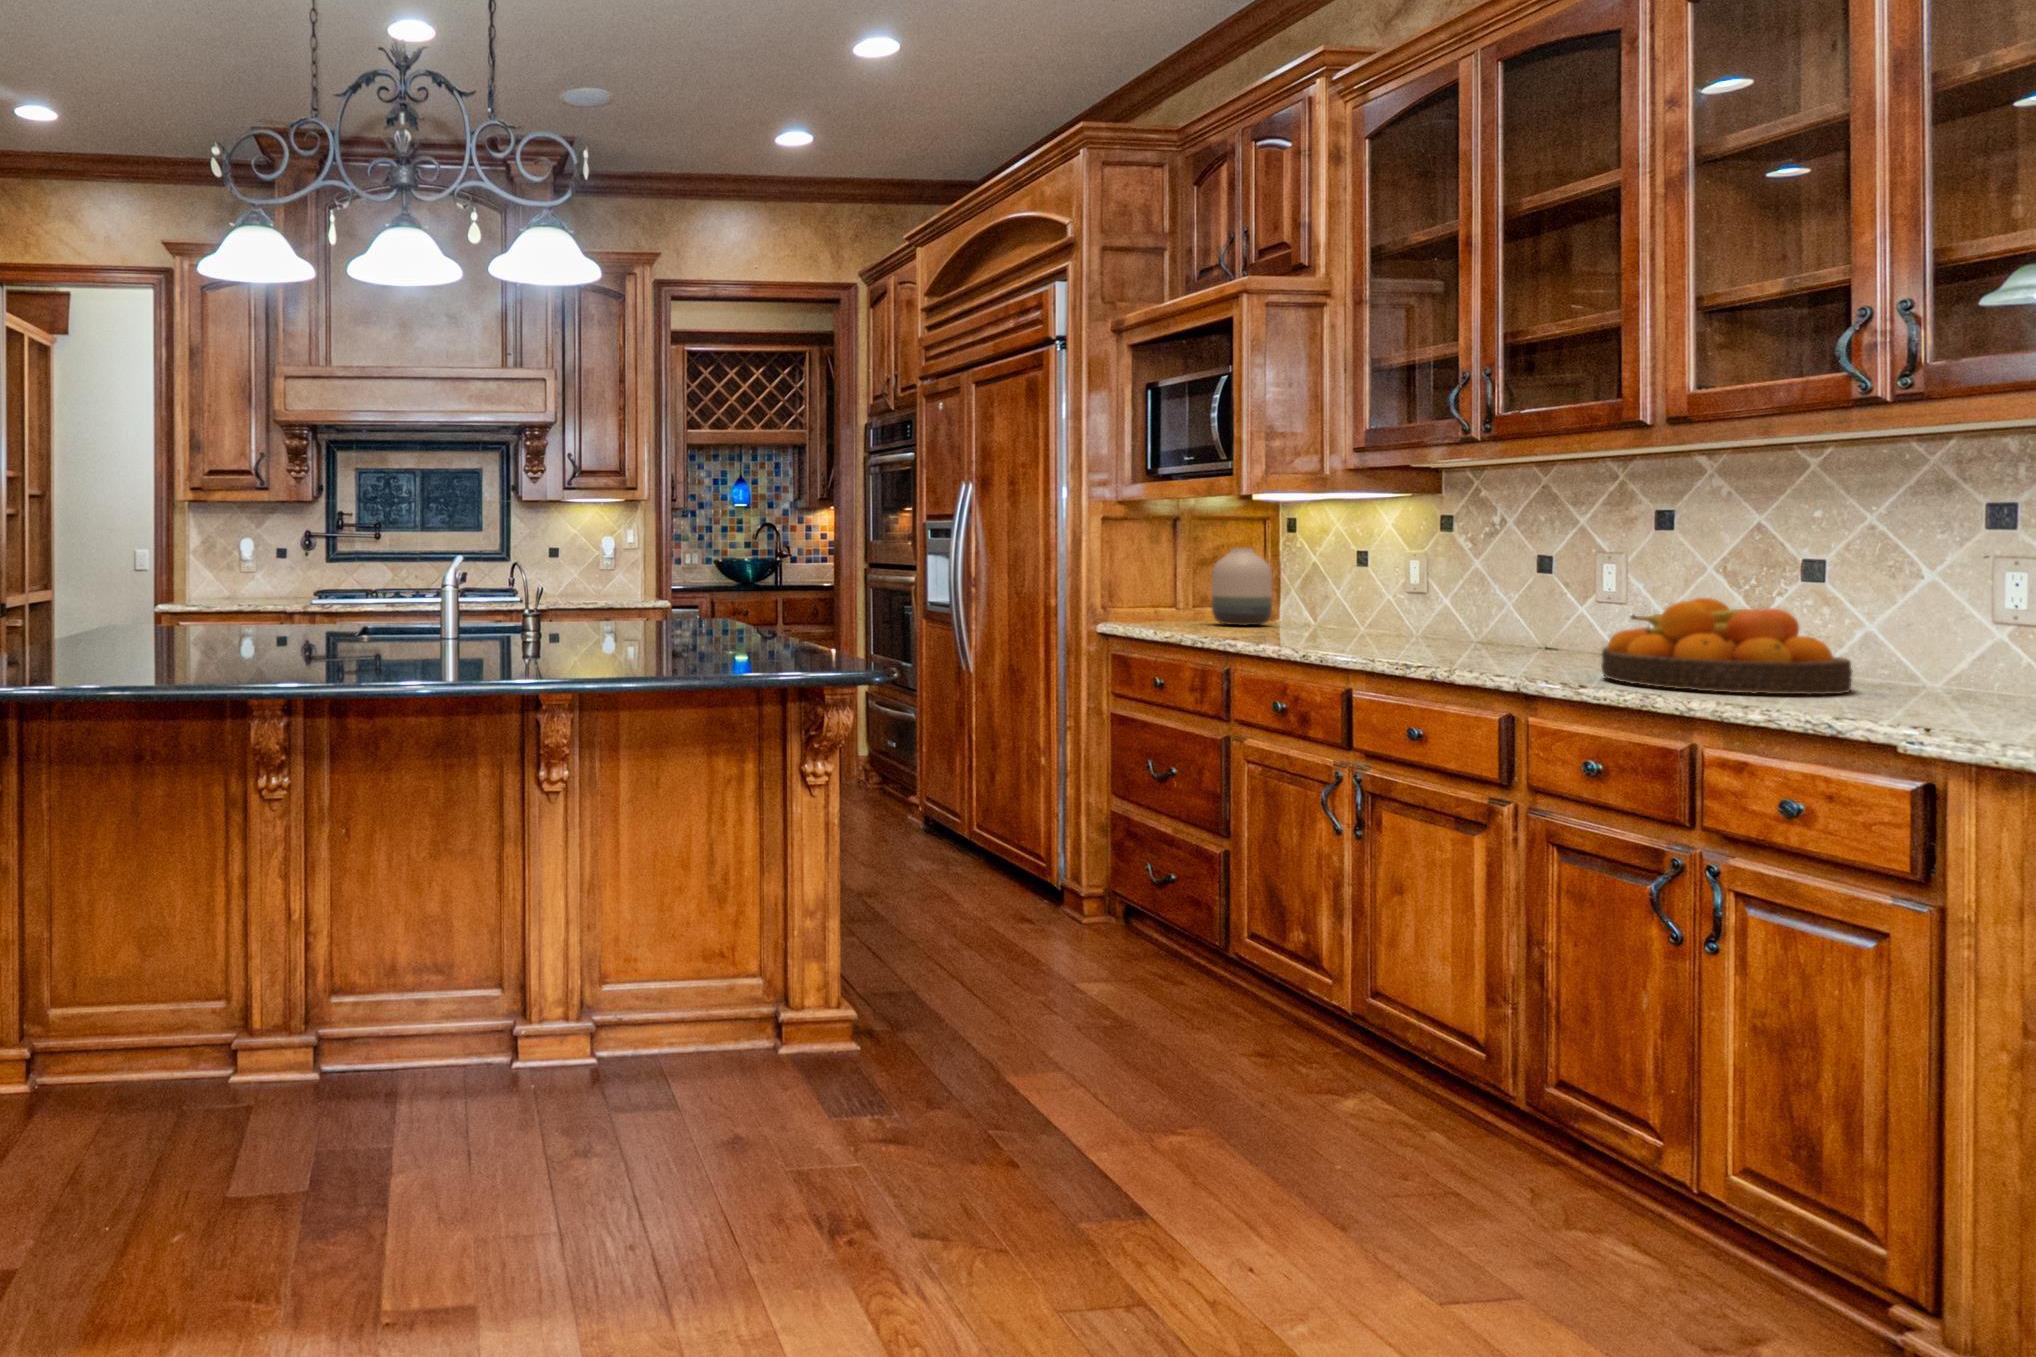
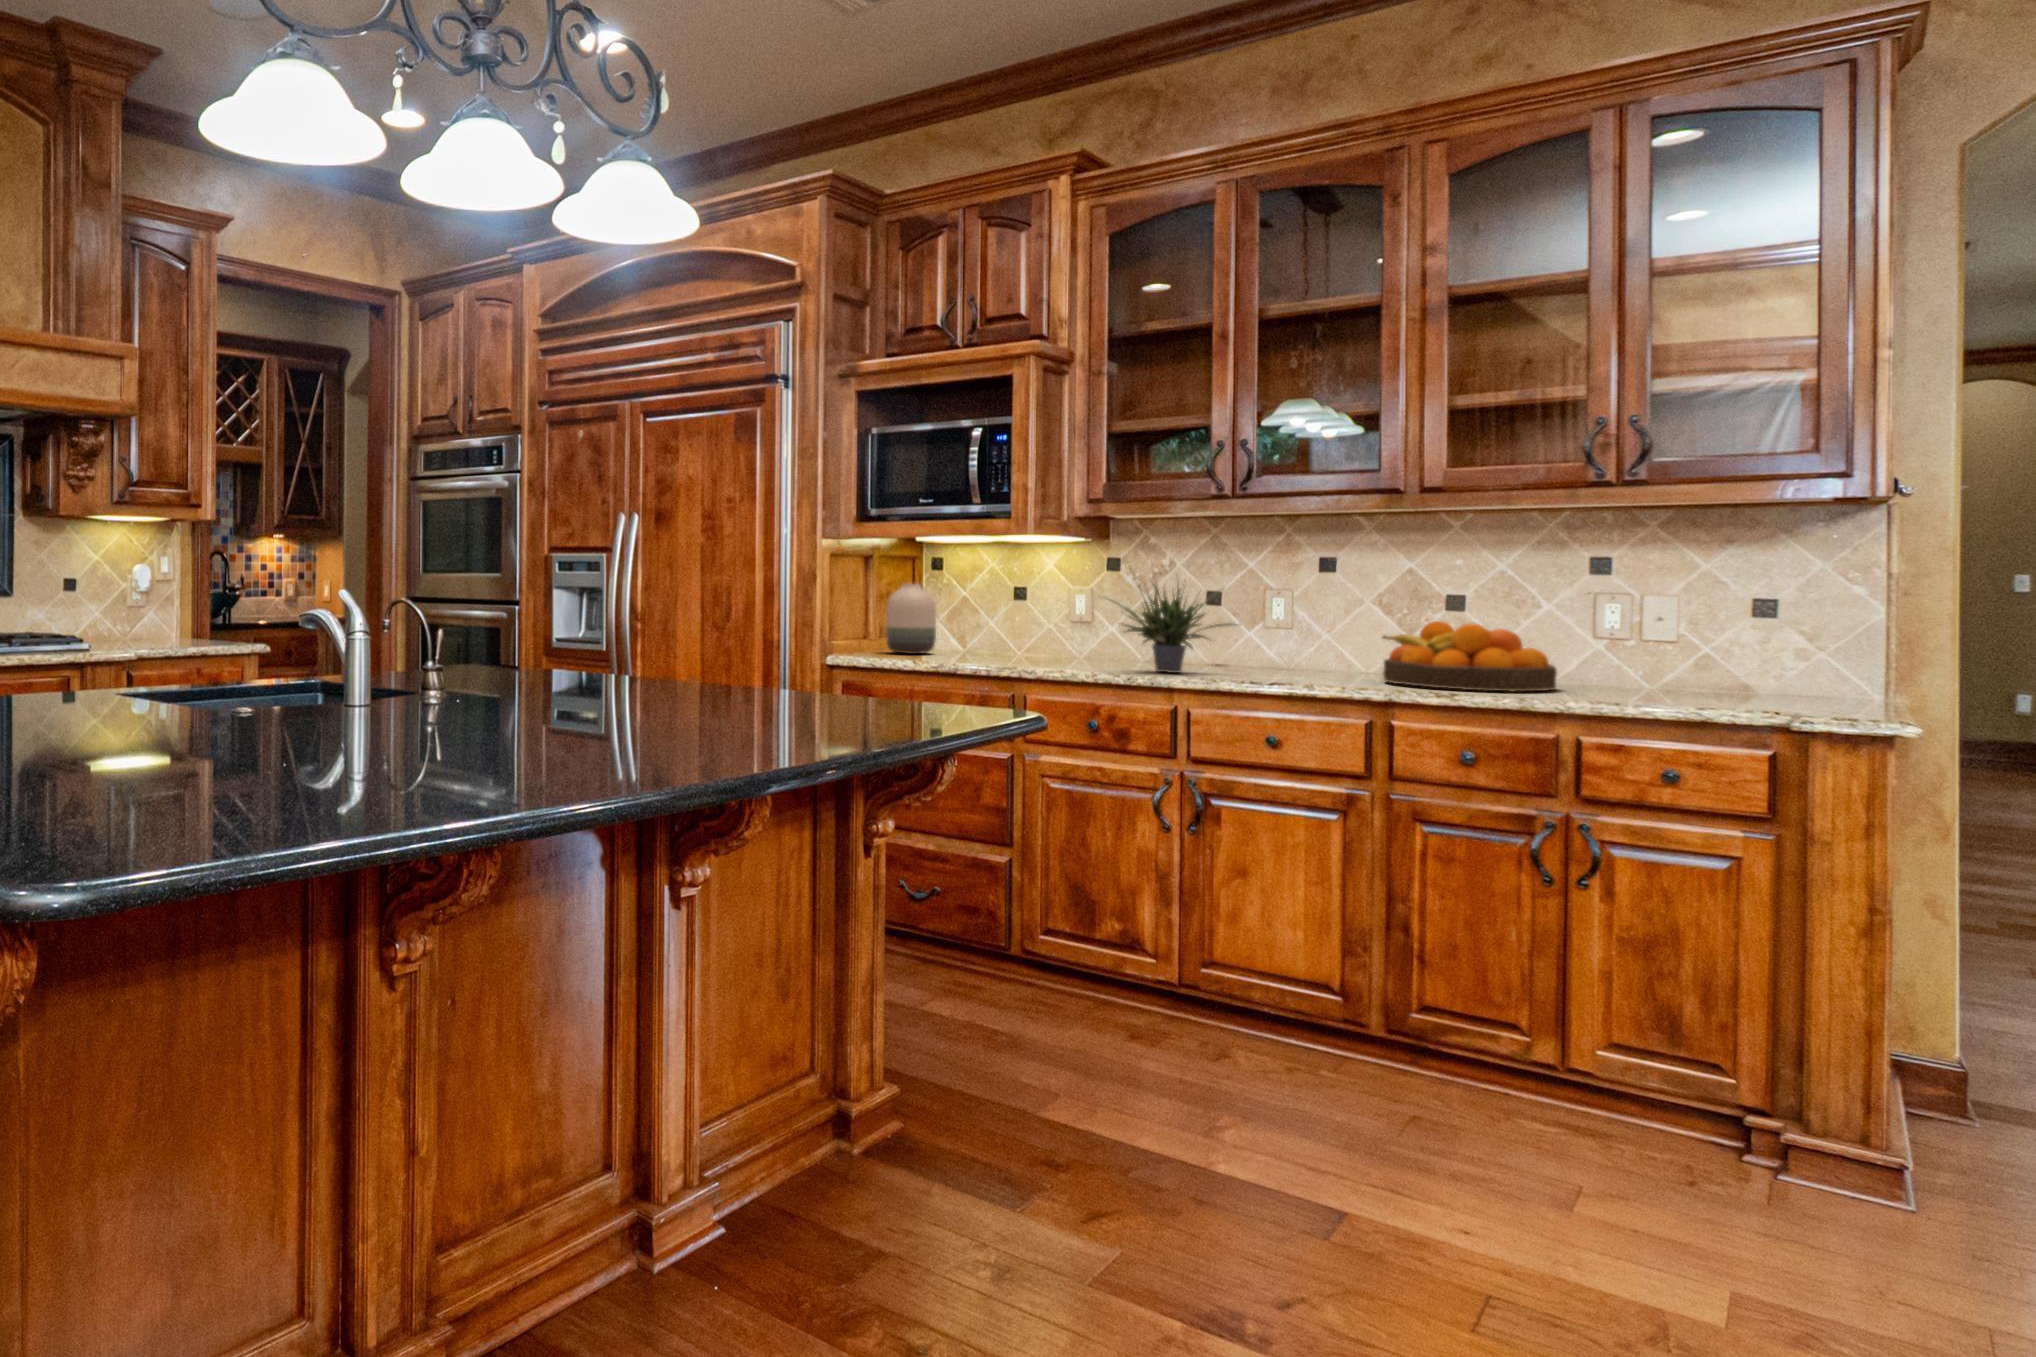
potted plant: none [1325,520,1477,654] -> present [1111,565,1232,673]

